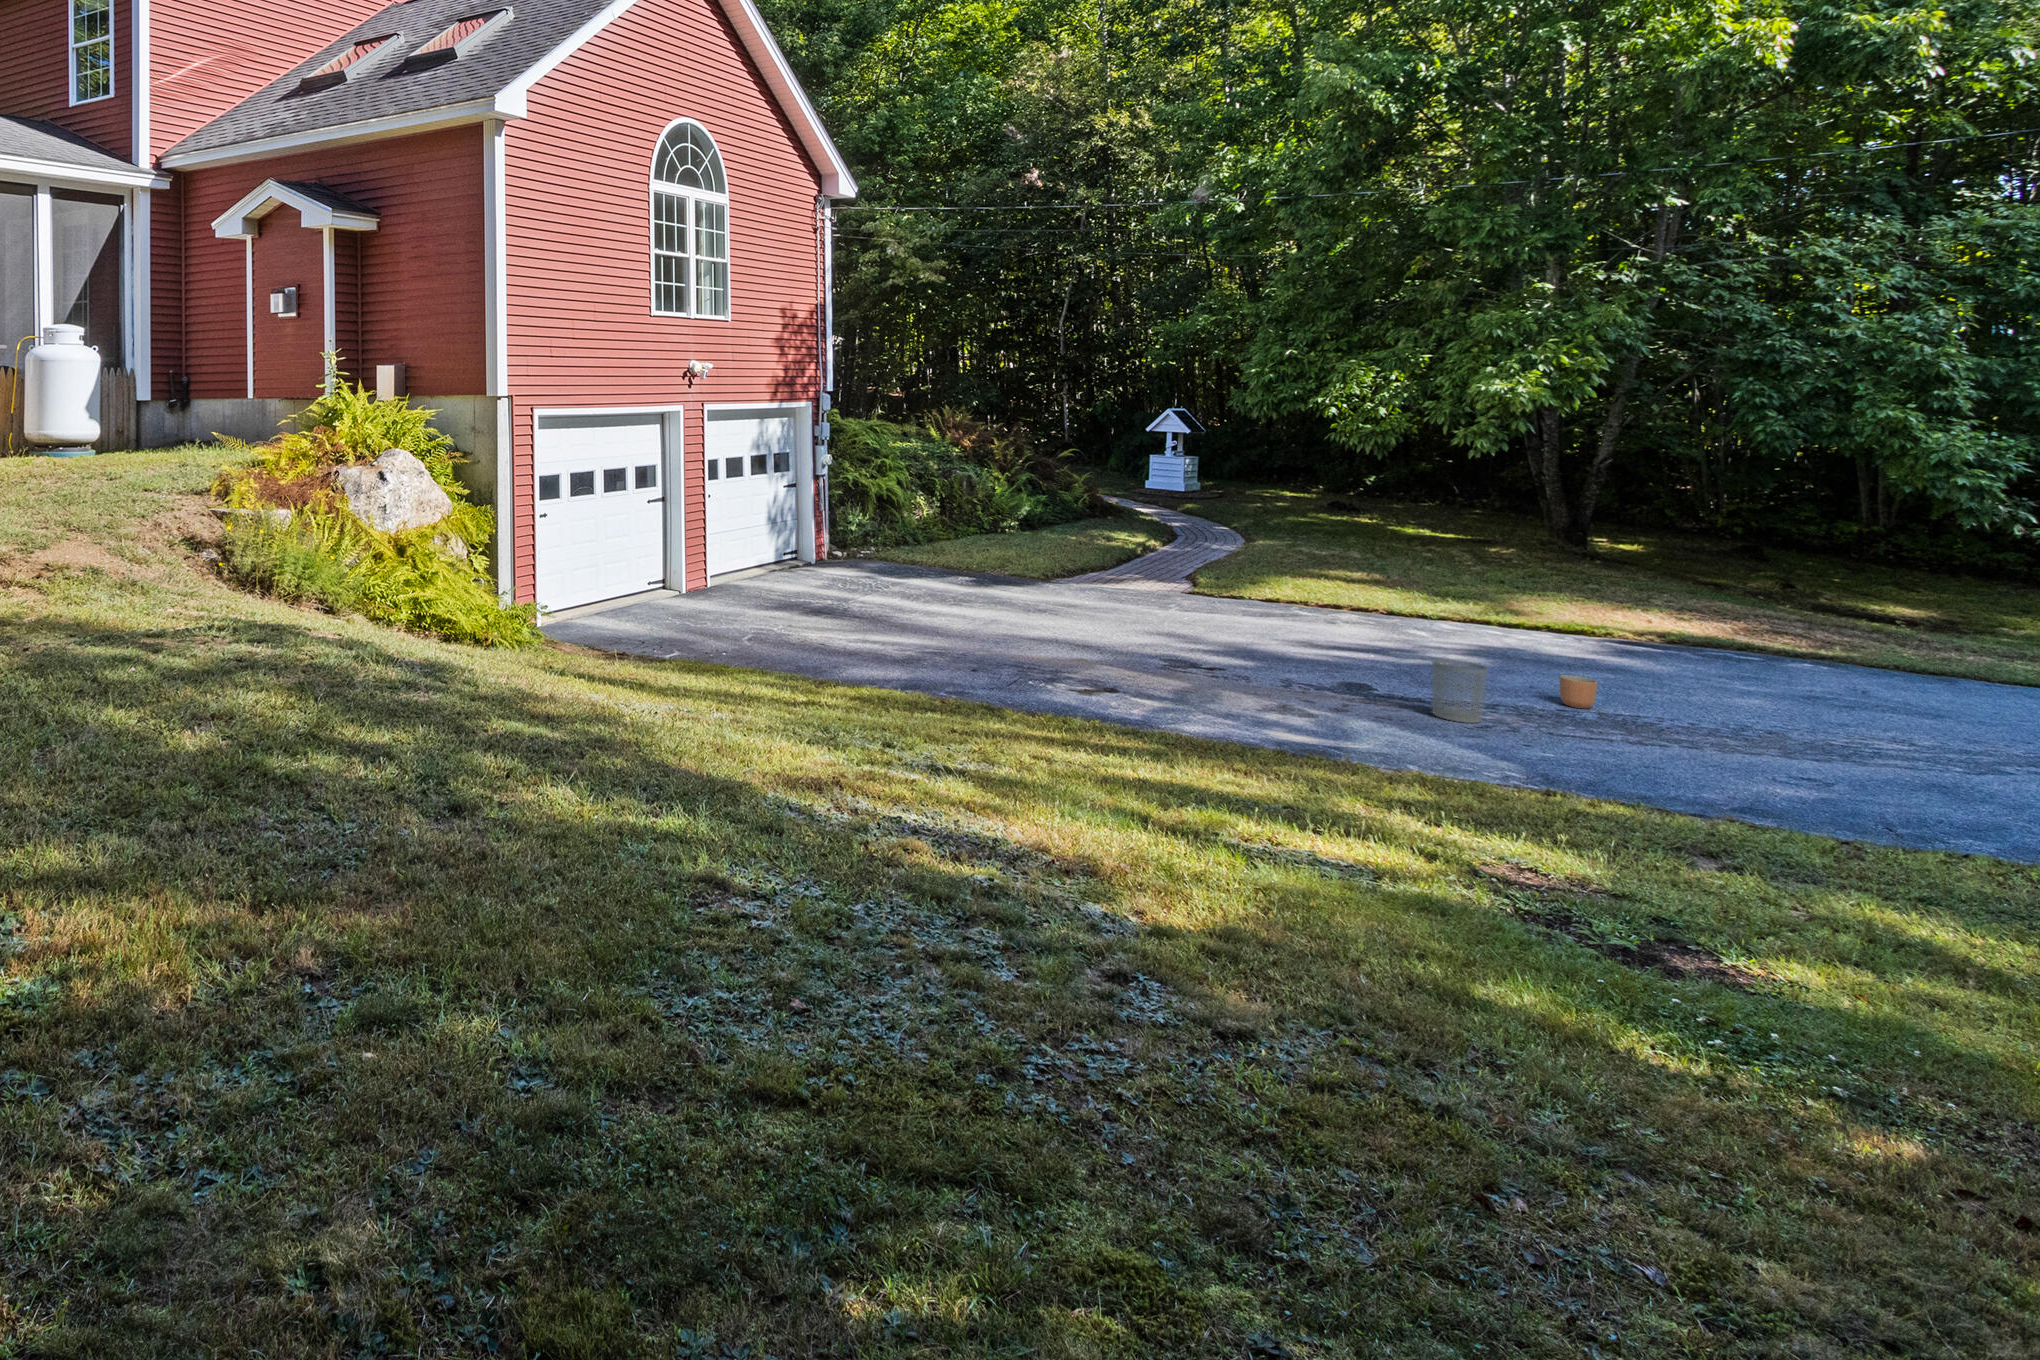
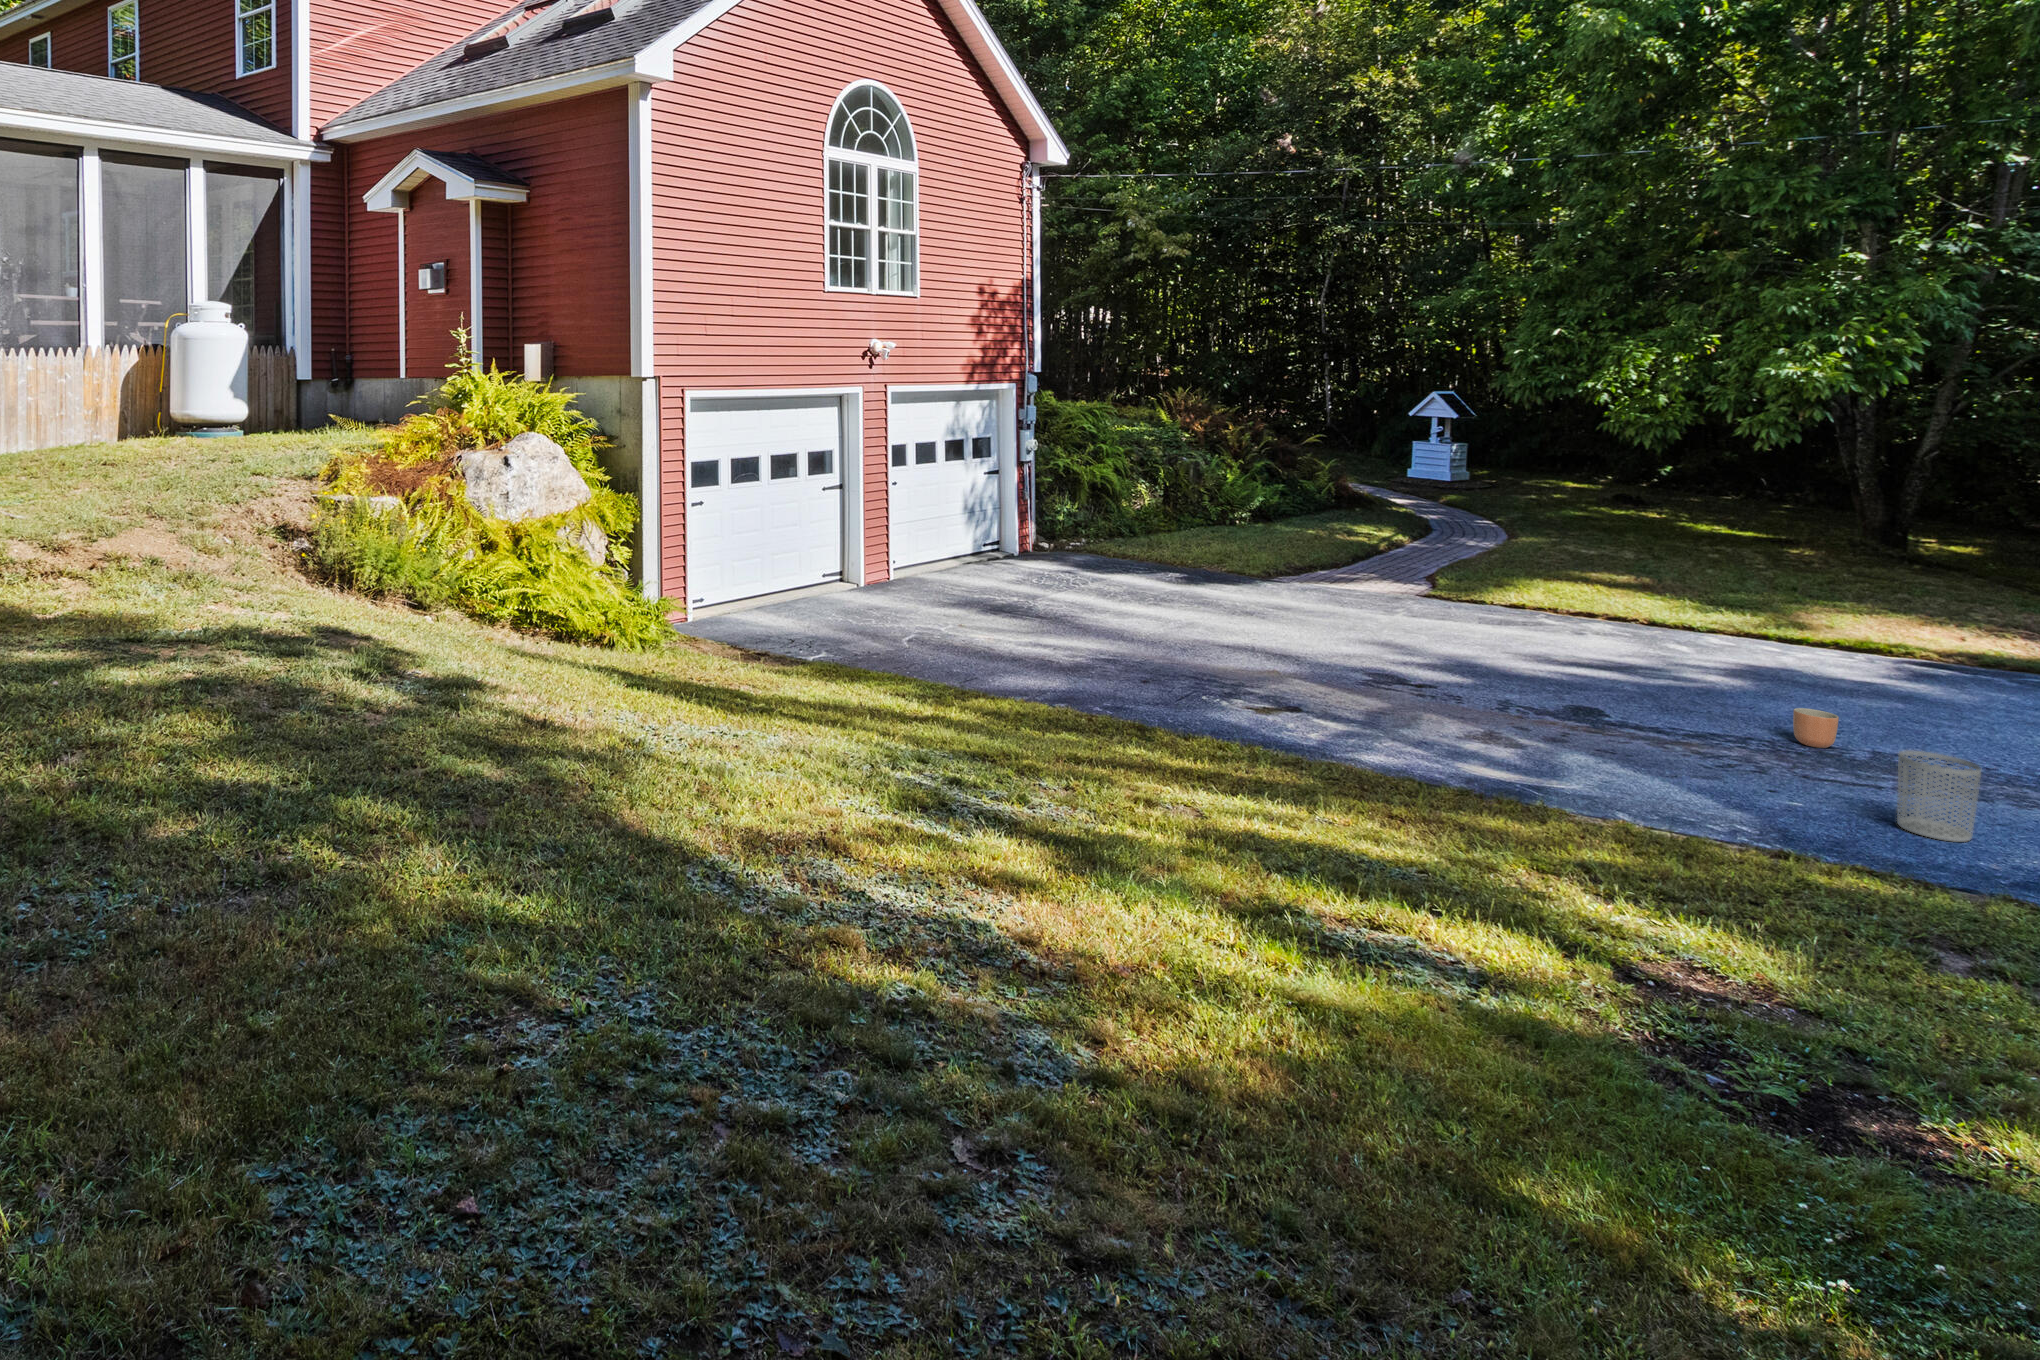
waste bin: present [1432,659,1487,723] -> present [1897,750,1981,842]

